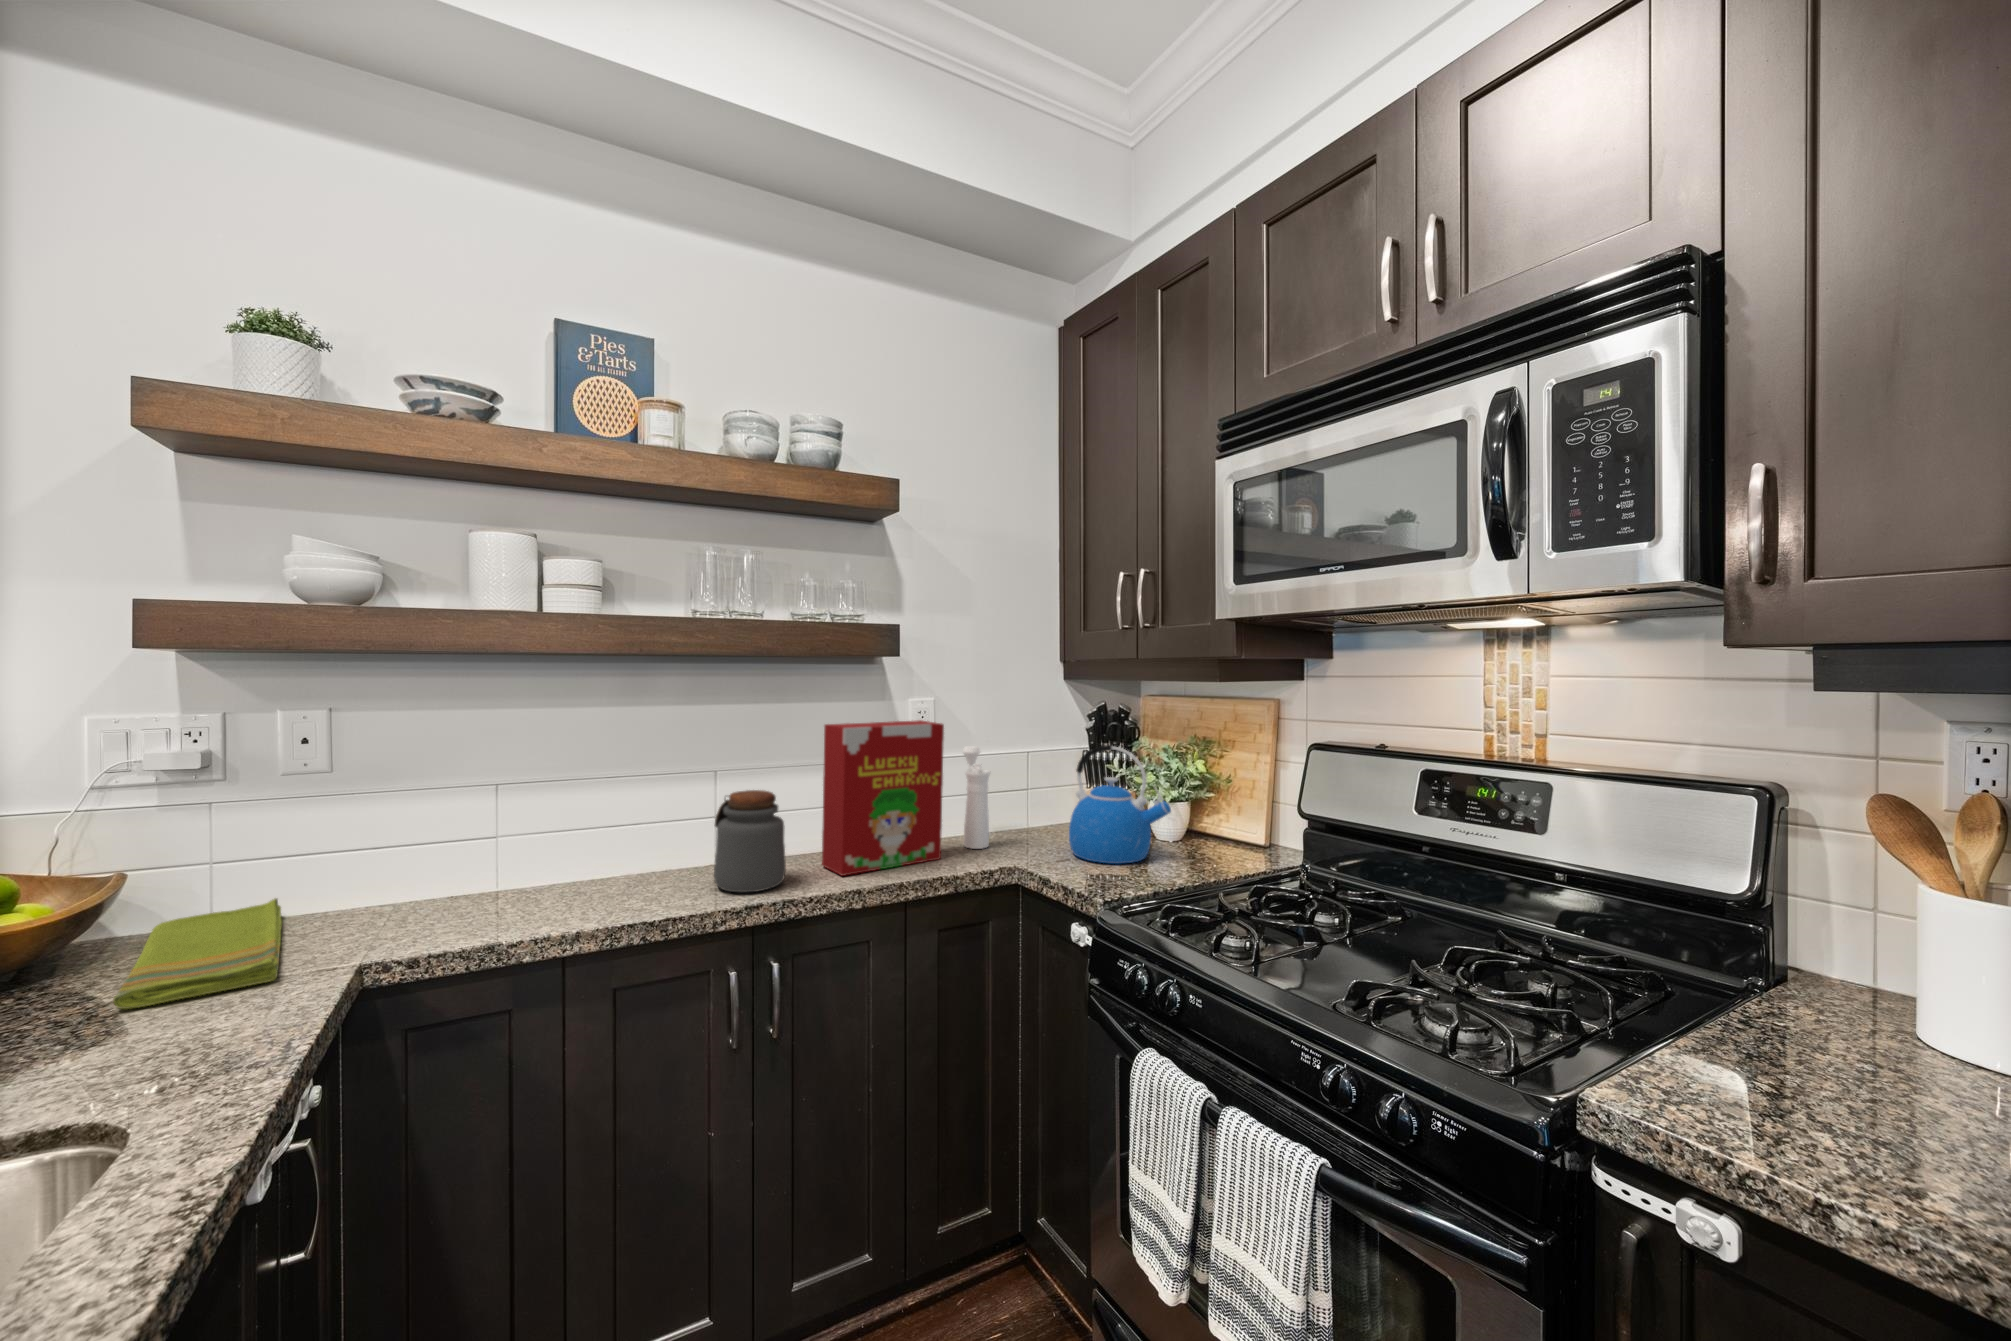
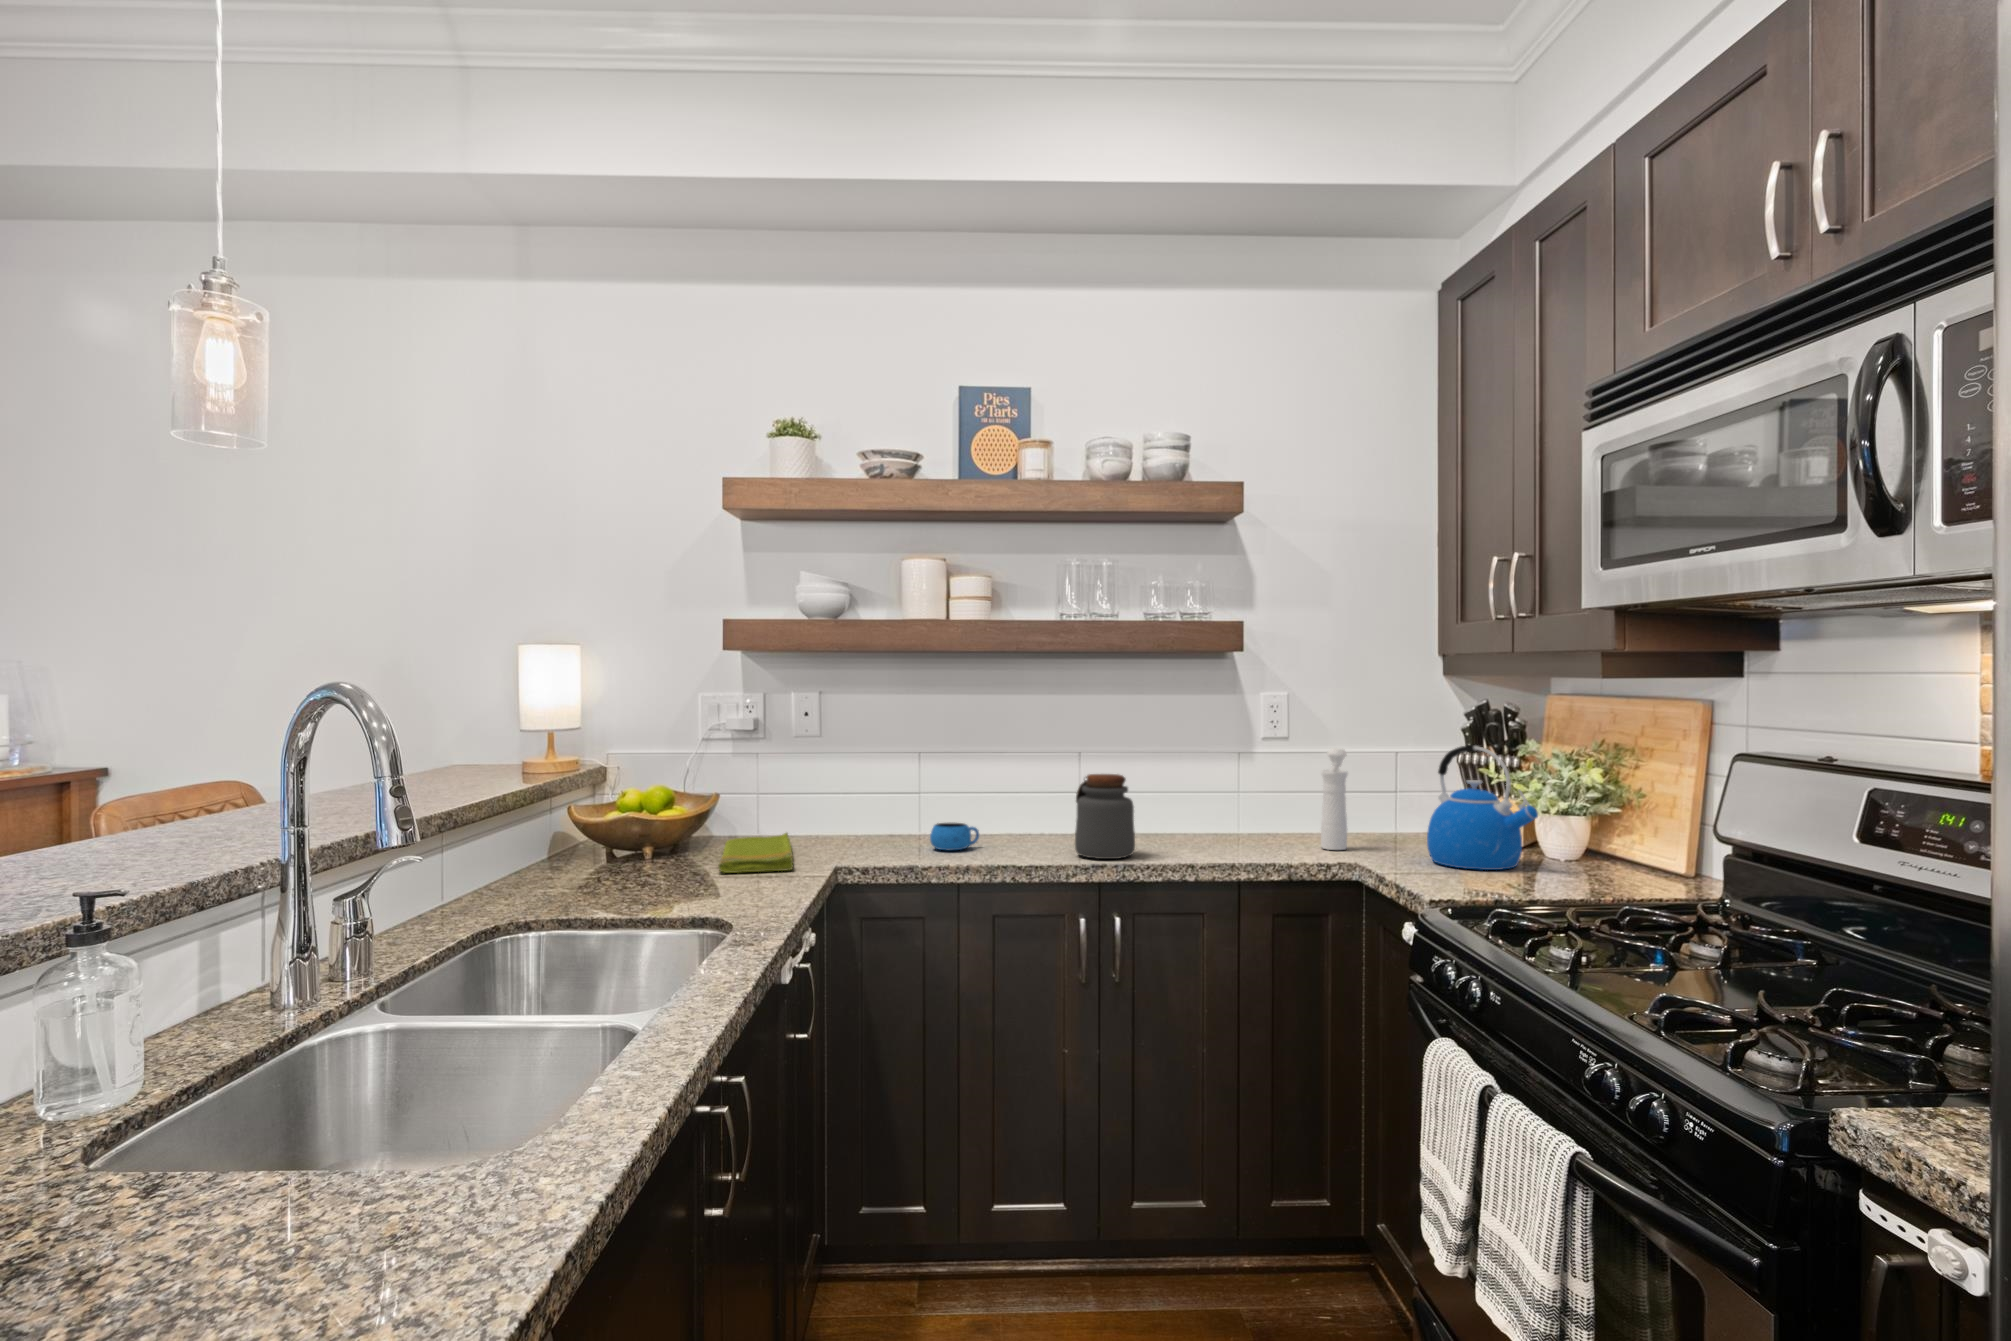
cereal box: present [822,720,944,876] -> none [1172,718,1289,856]
mug: none [515,860,585,900] -> present [930,823,979,851]

